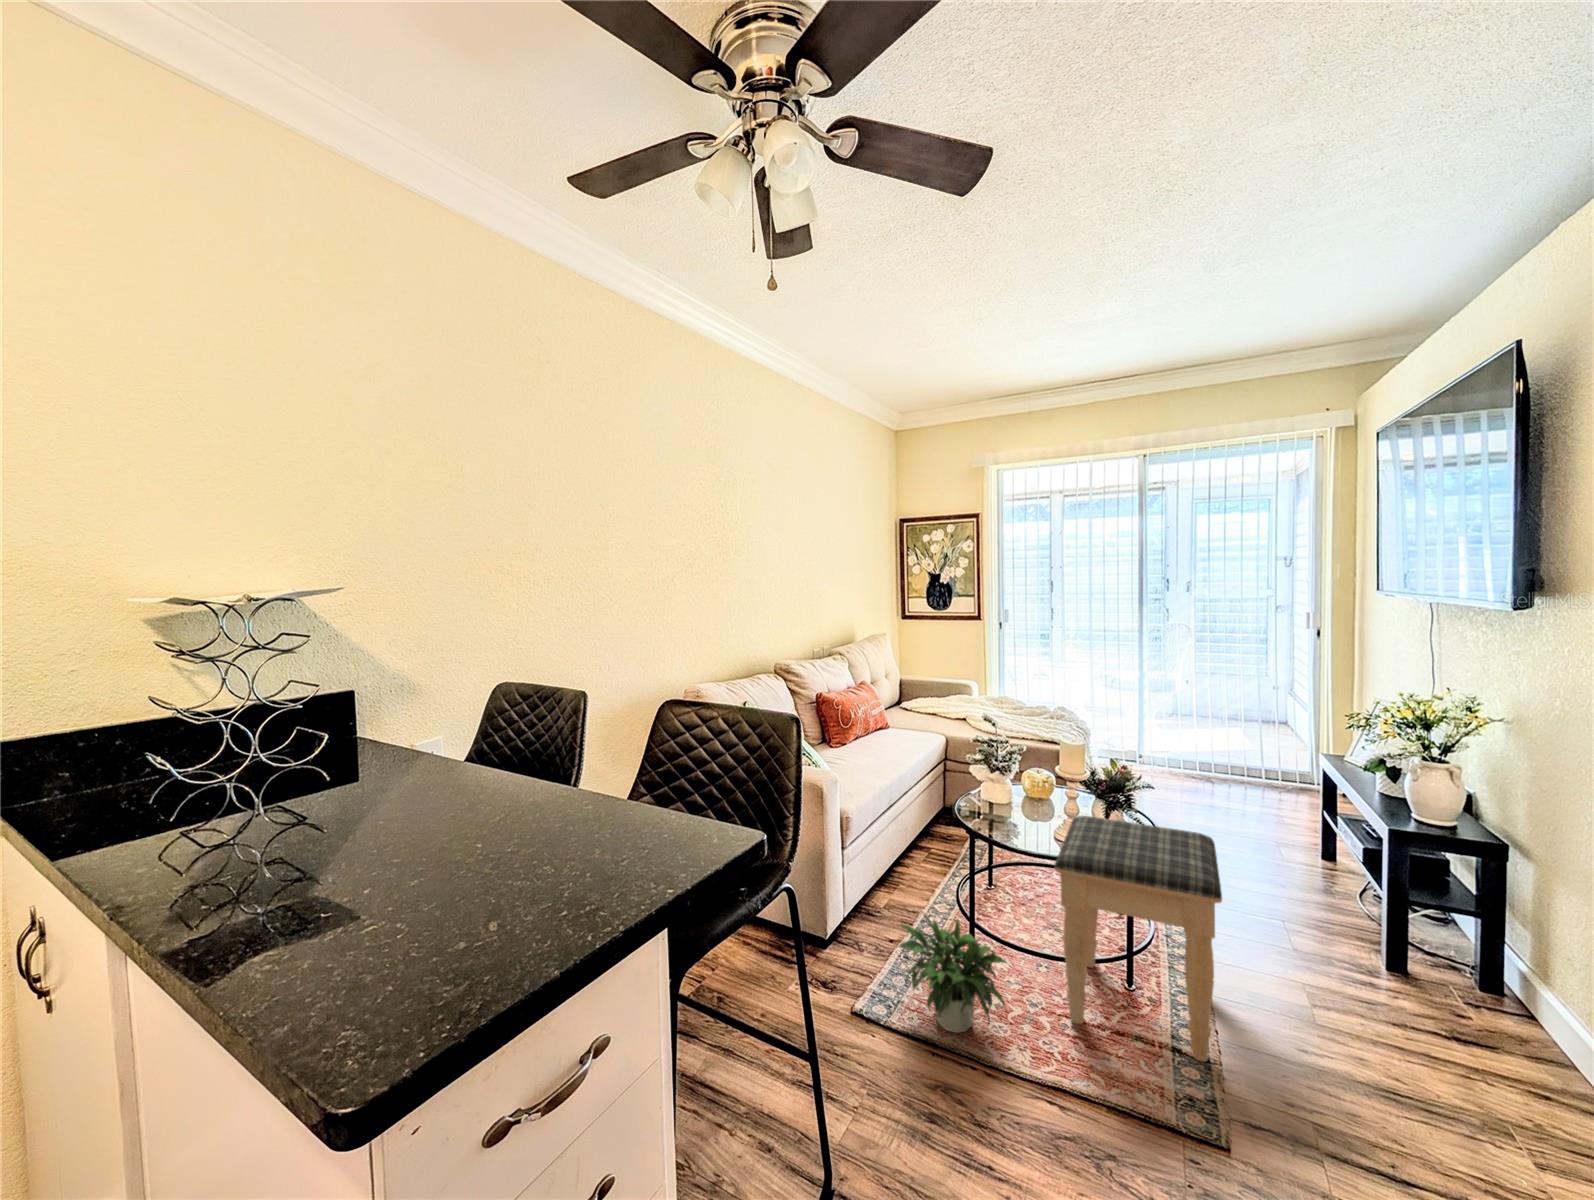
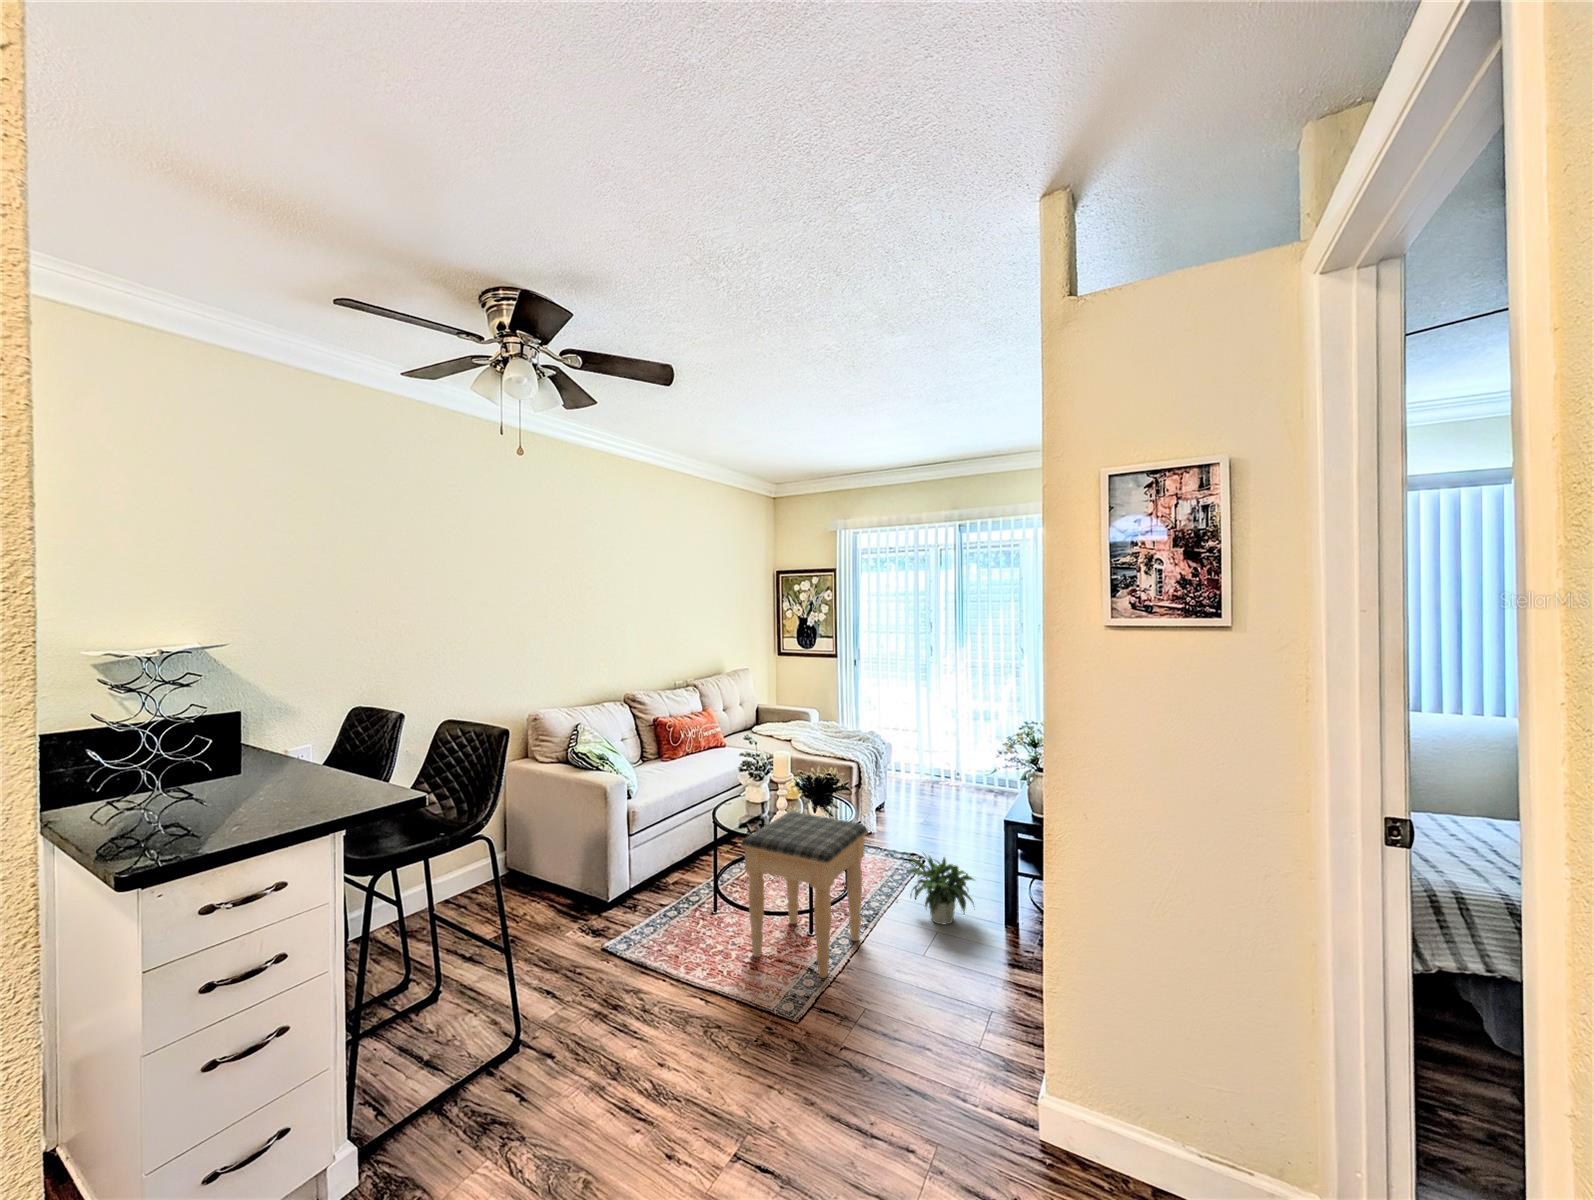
potted plant: present [900,915,1007,1033] -> present [907,857,974,925]

